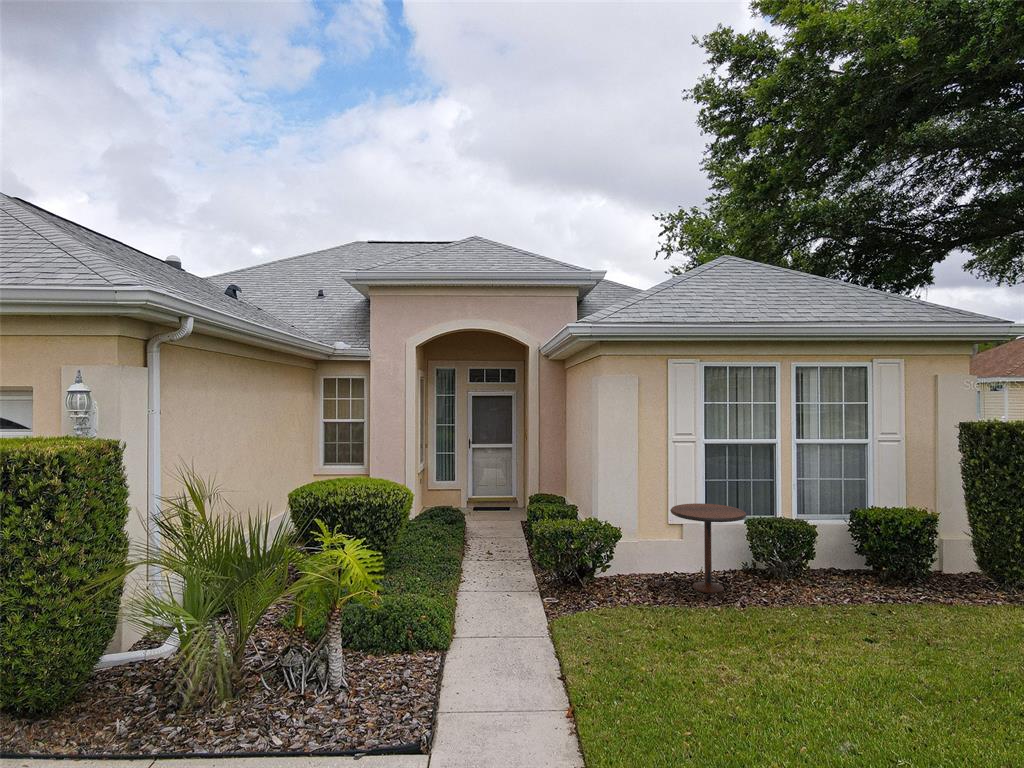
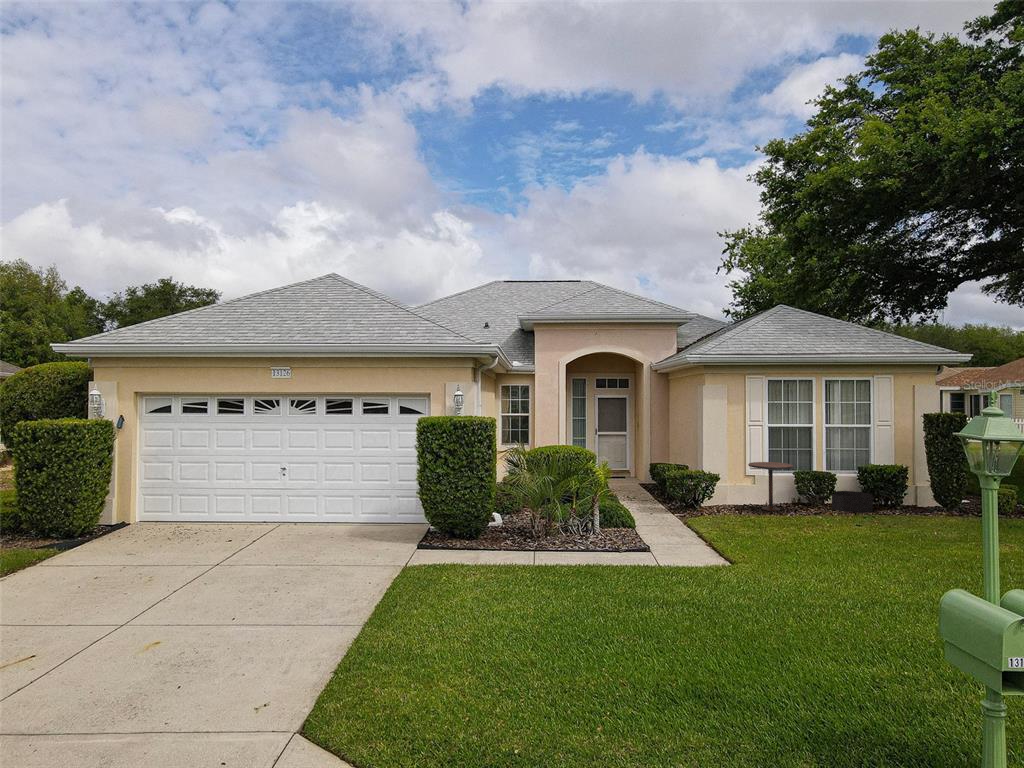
basket: none [809,550,880,597] -> present [832,491,873,513]

